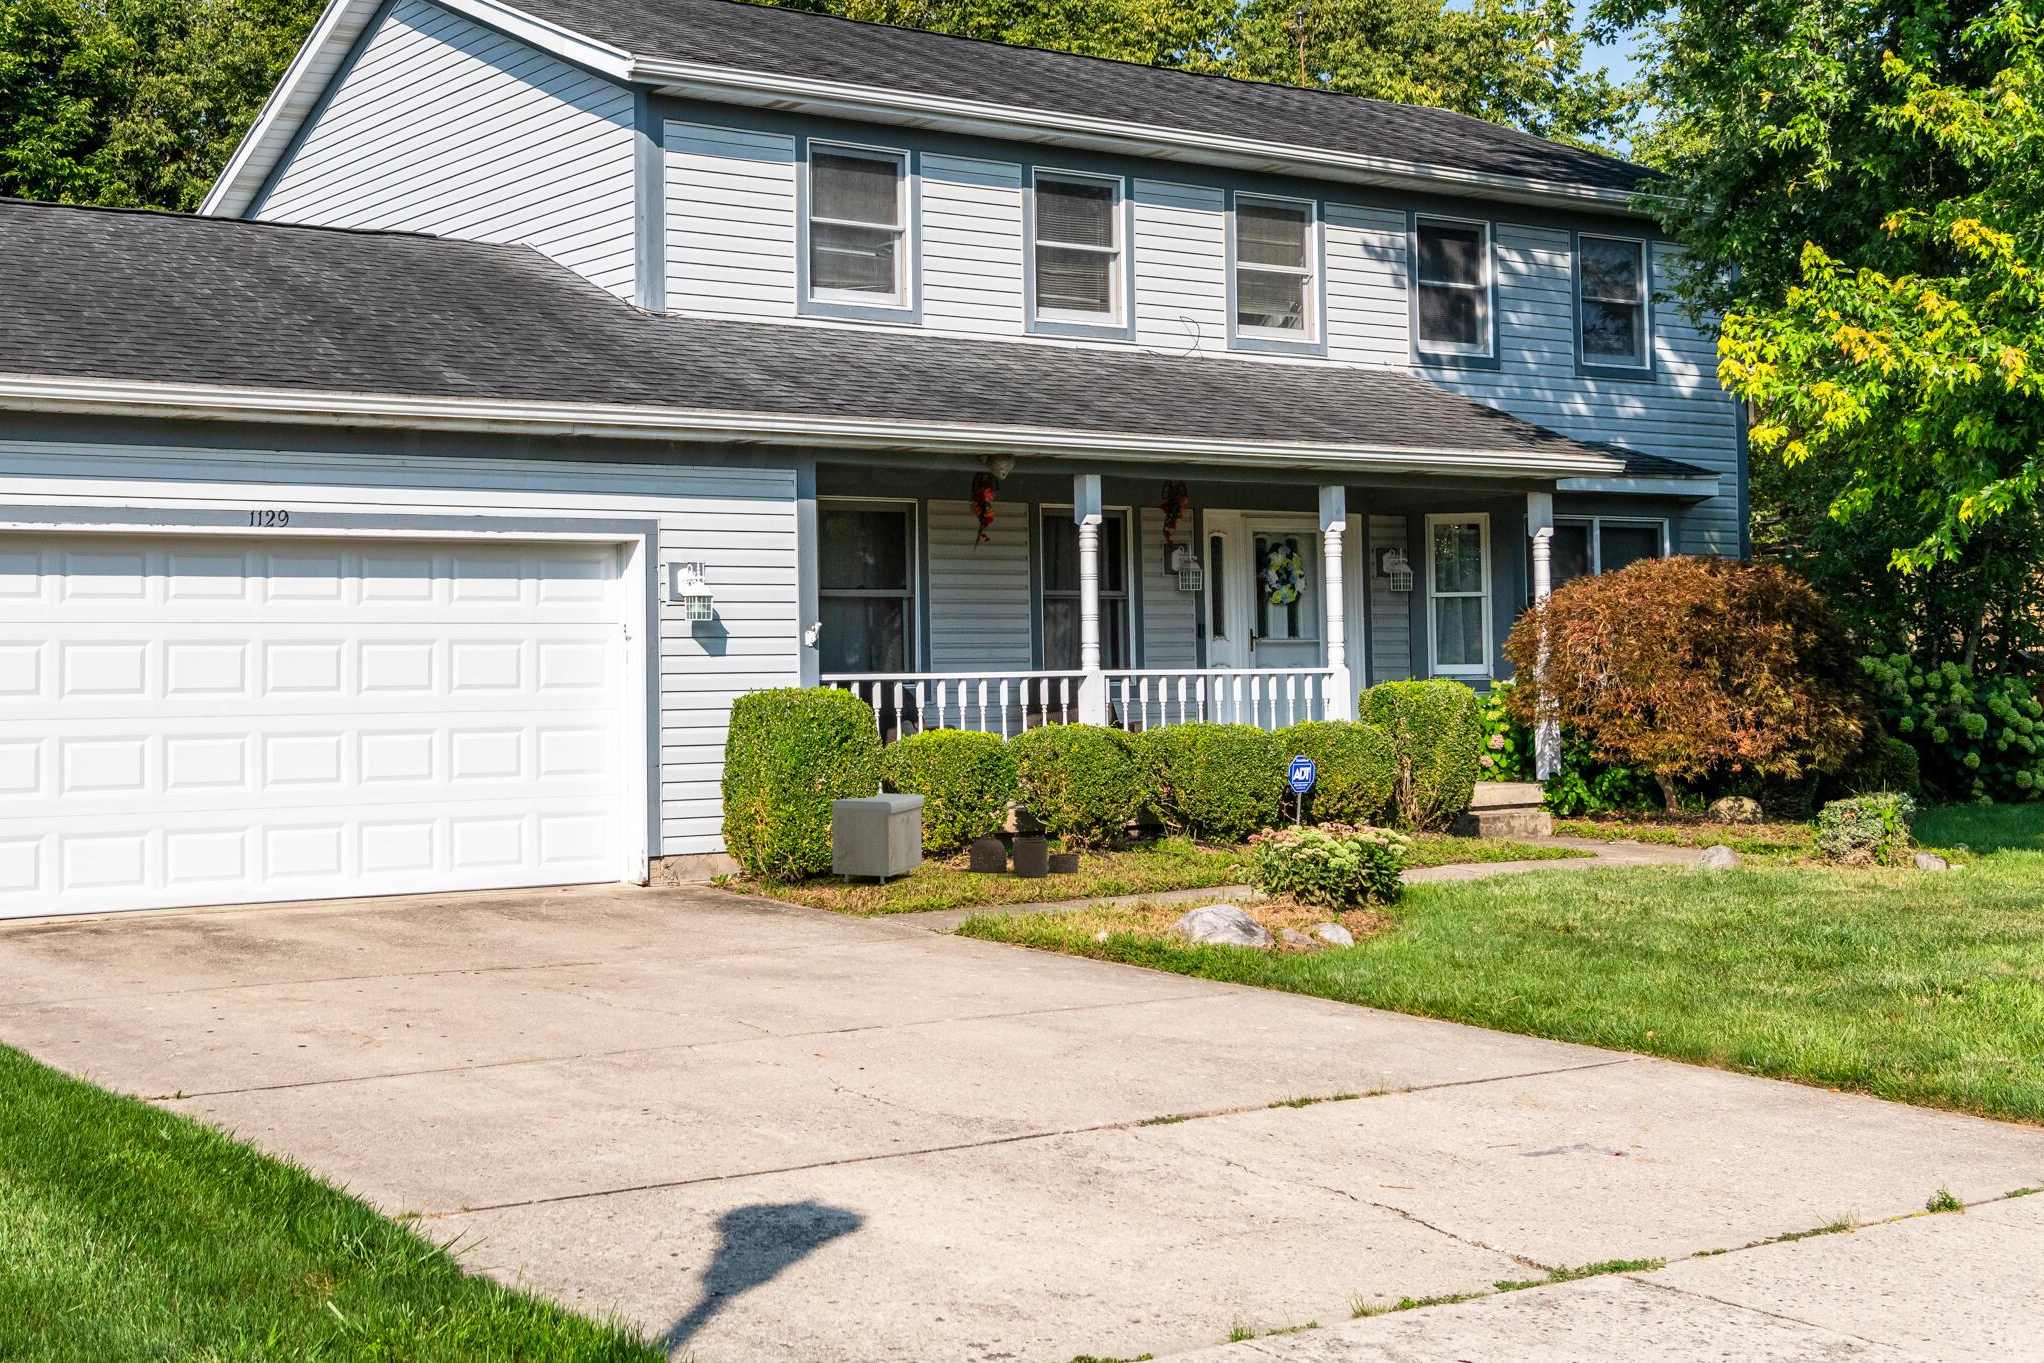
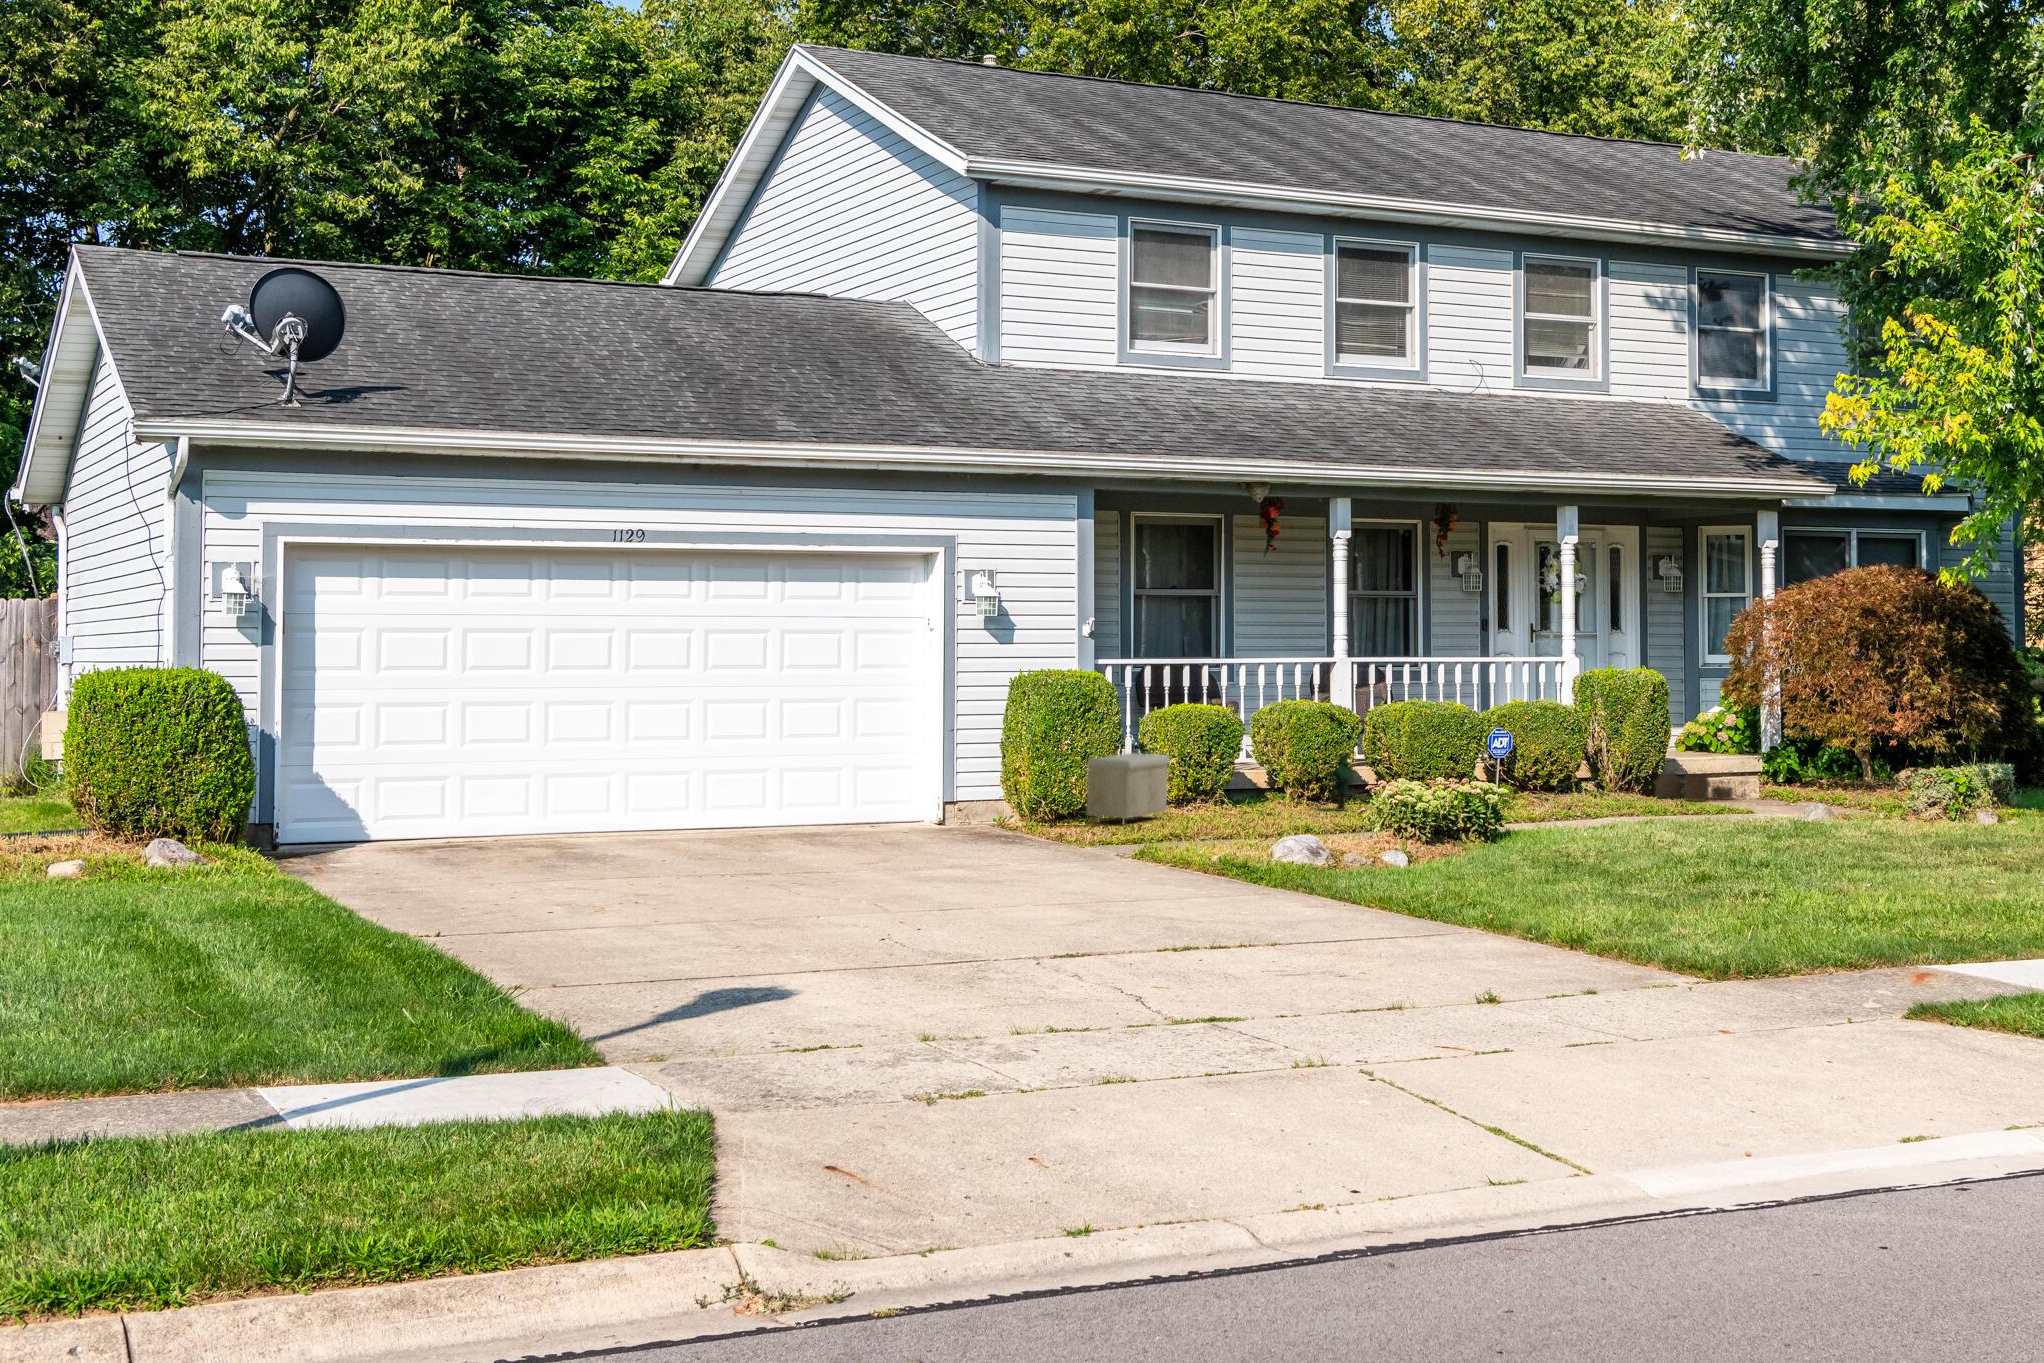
decorative plant: none [1096,787,1138,862] -> present [1326,752,1357,811]
woven basket: present [969,833,1079,877] -> present [1655,773,1733,801]

